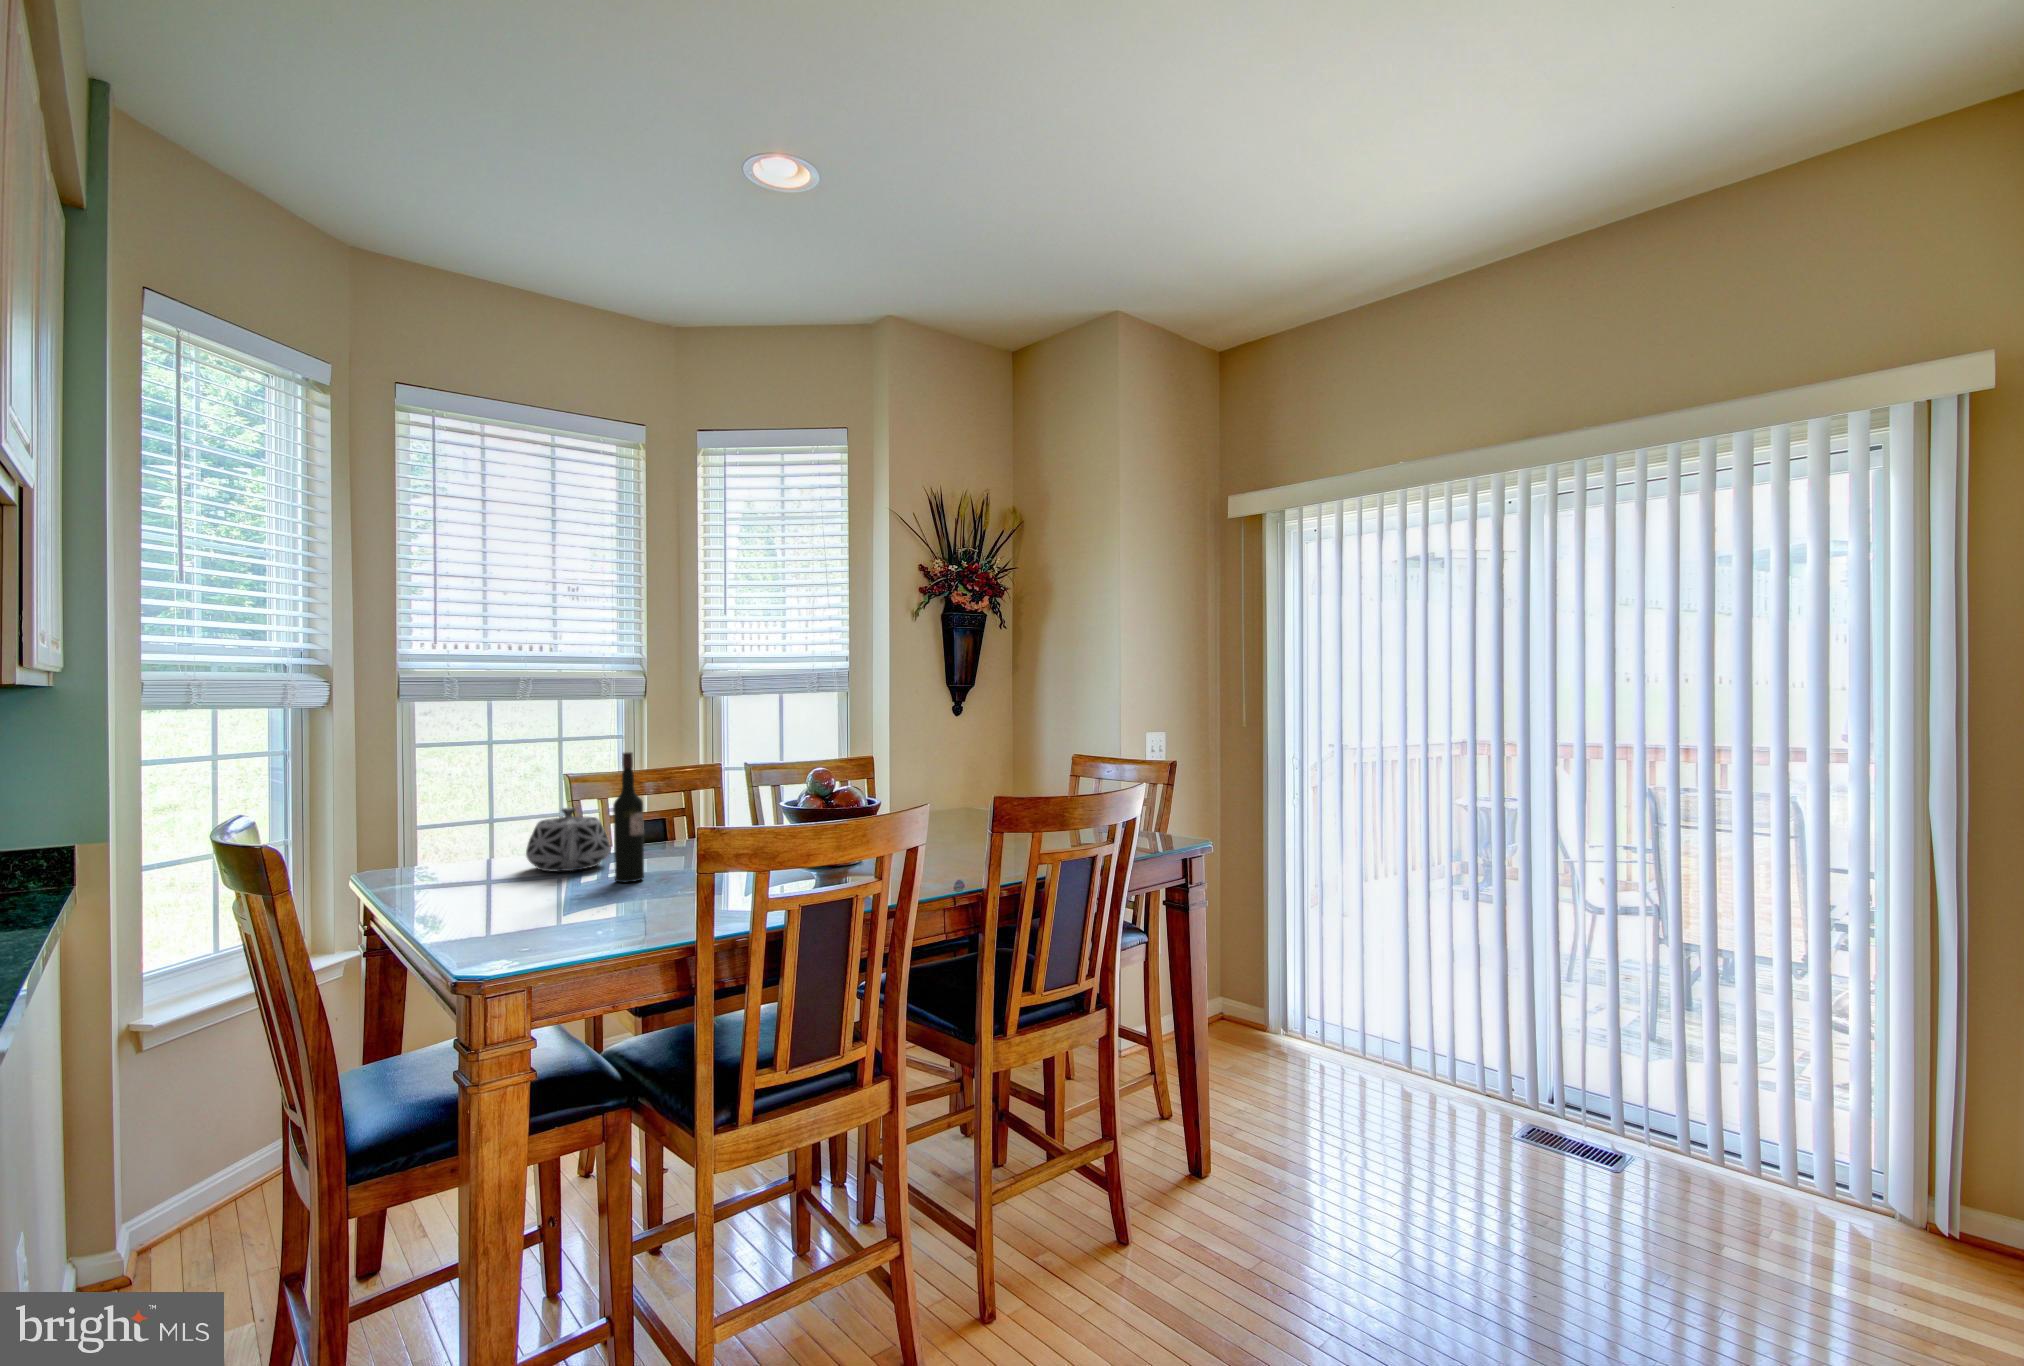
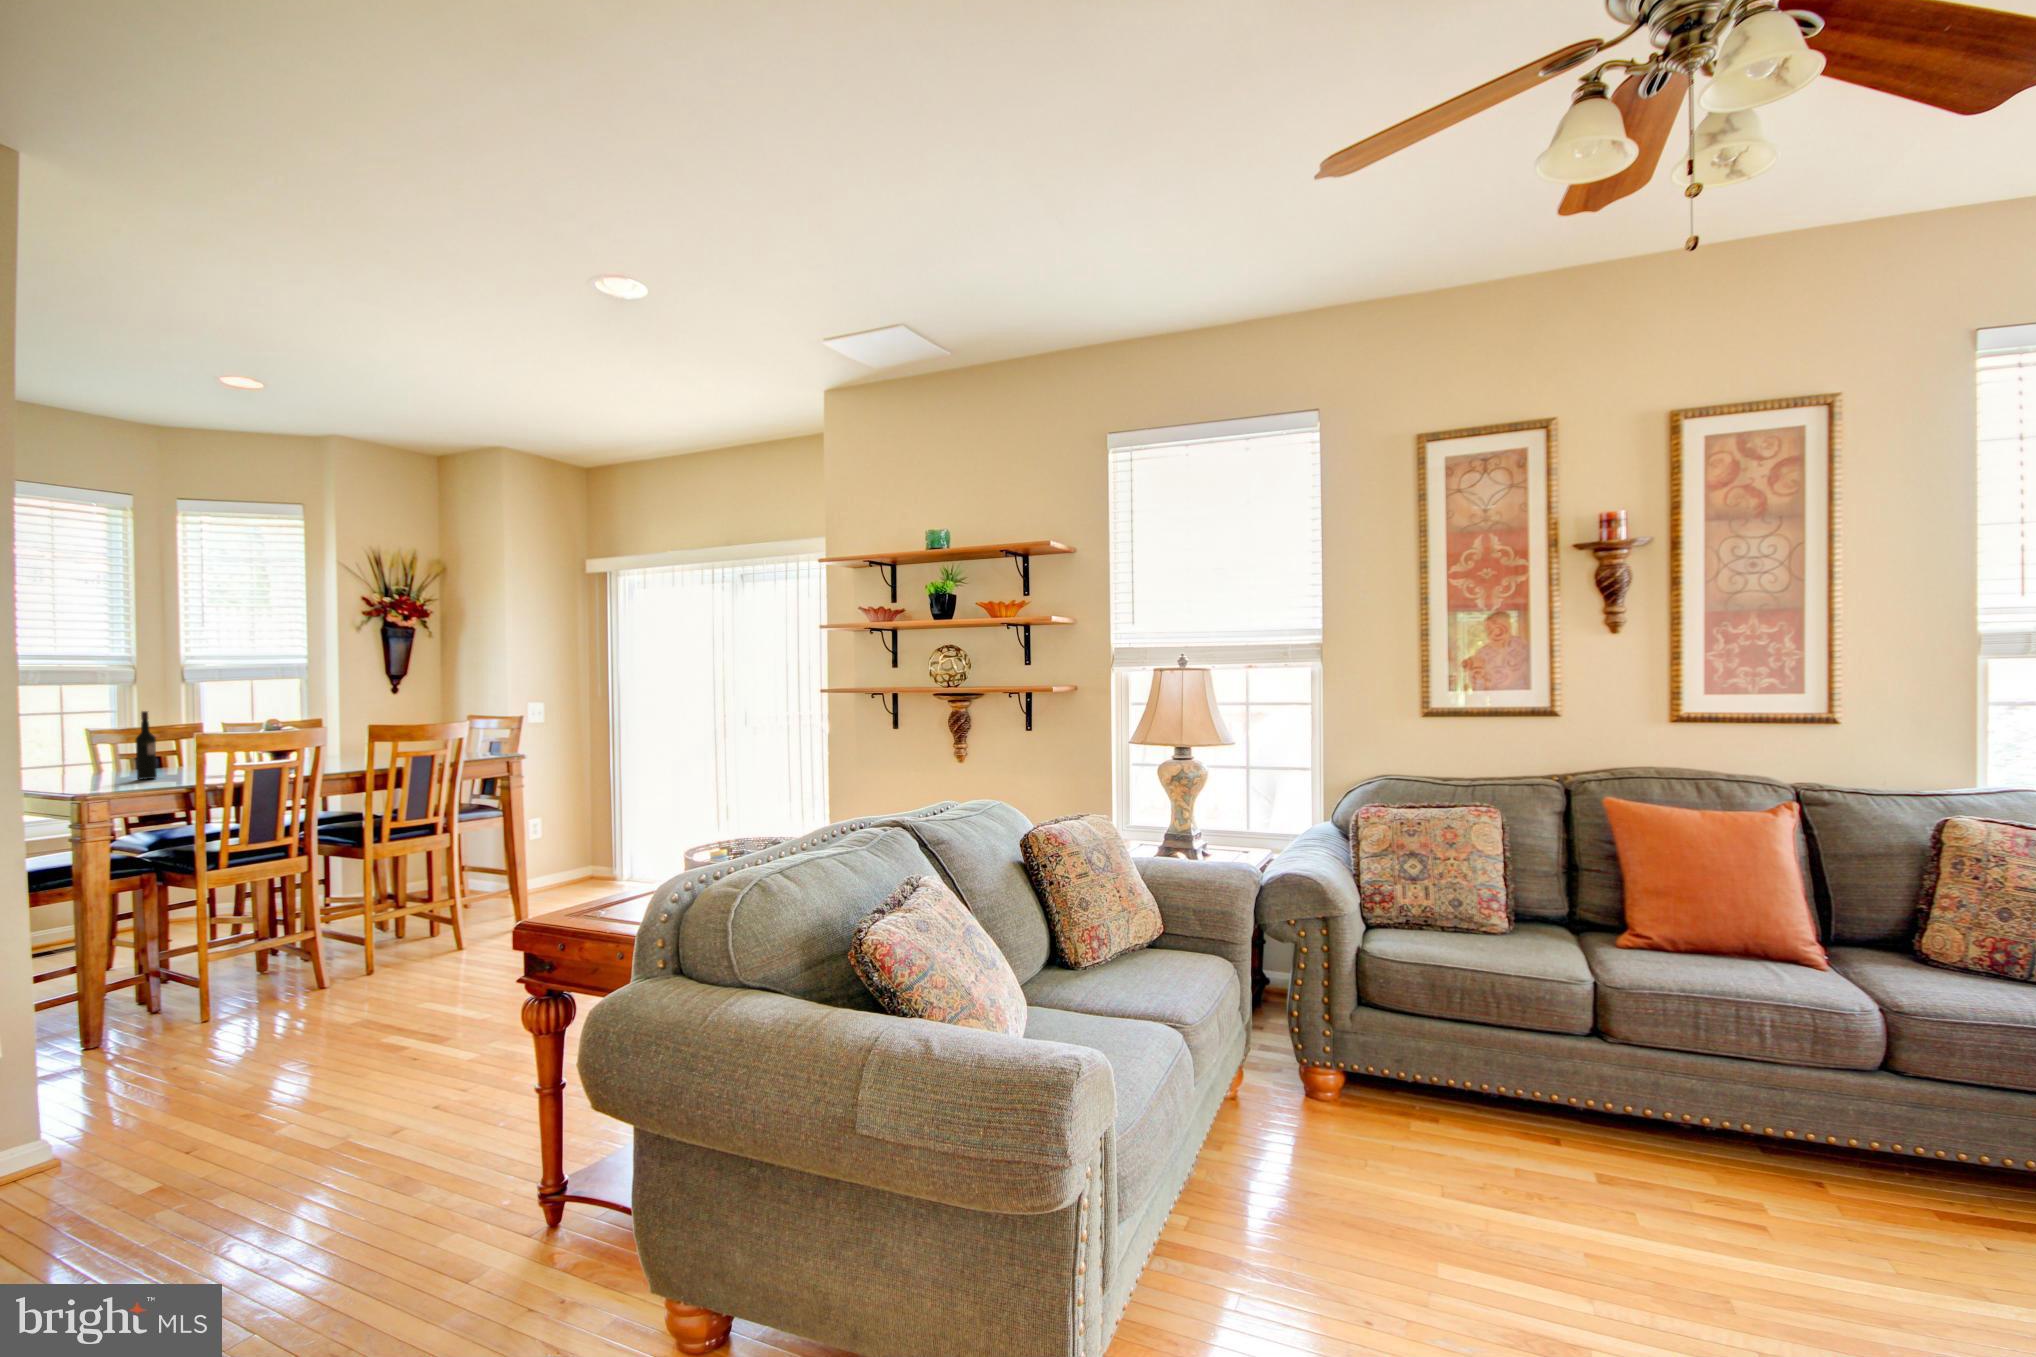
teapot: present [526,807,610,871] -> none [68,744,128,779]

